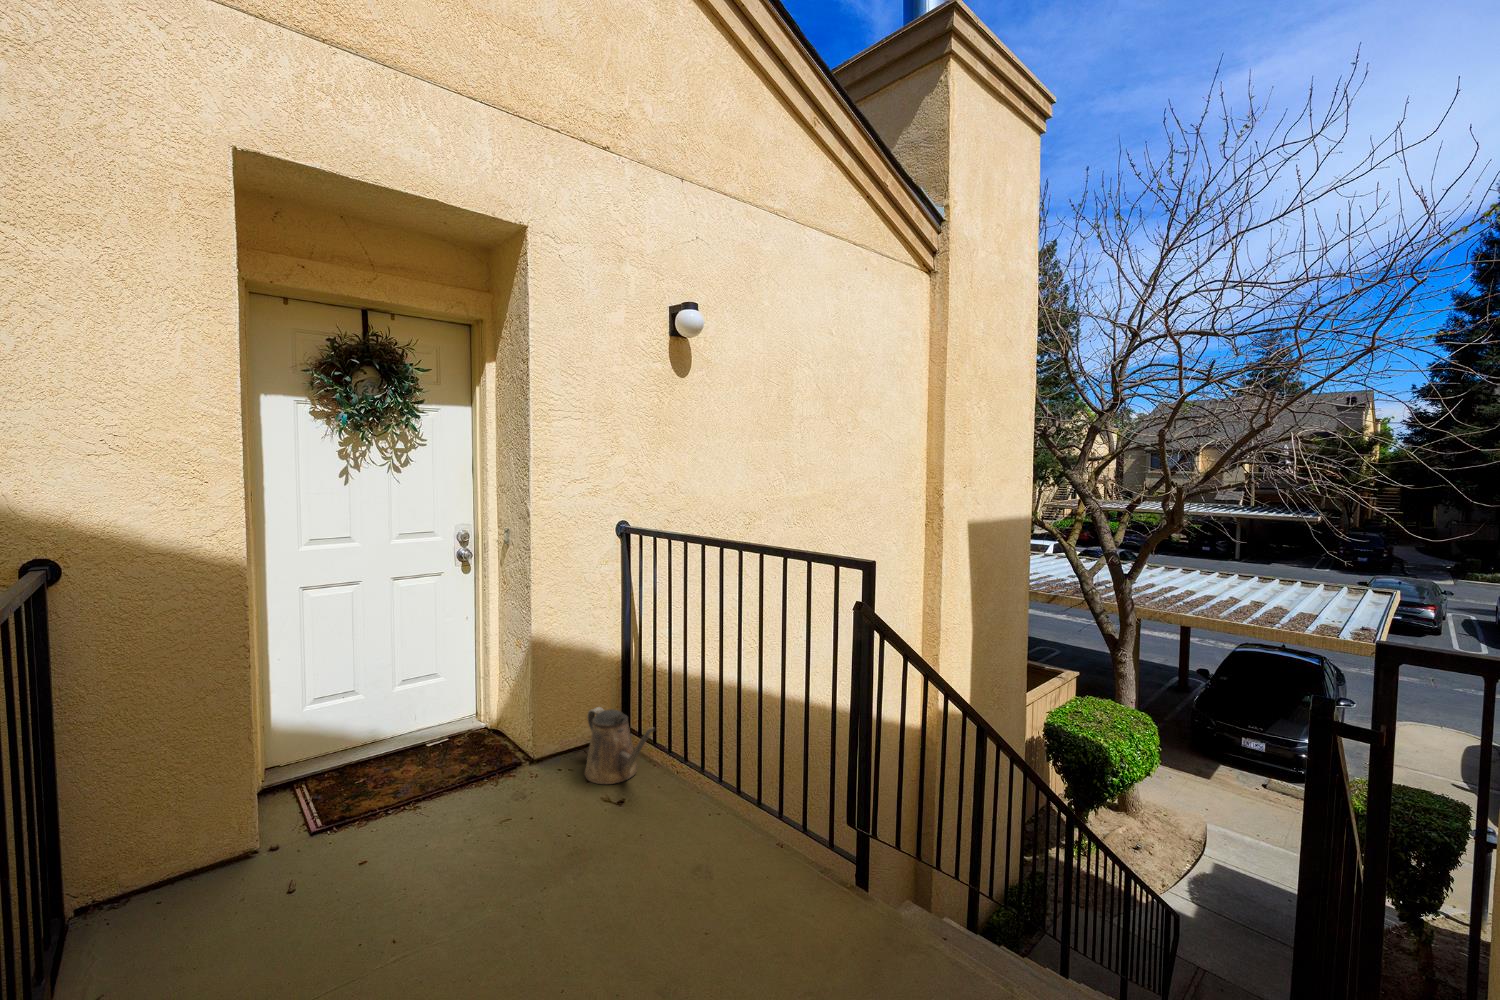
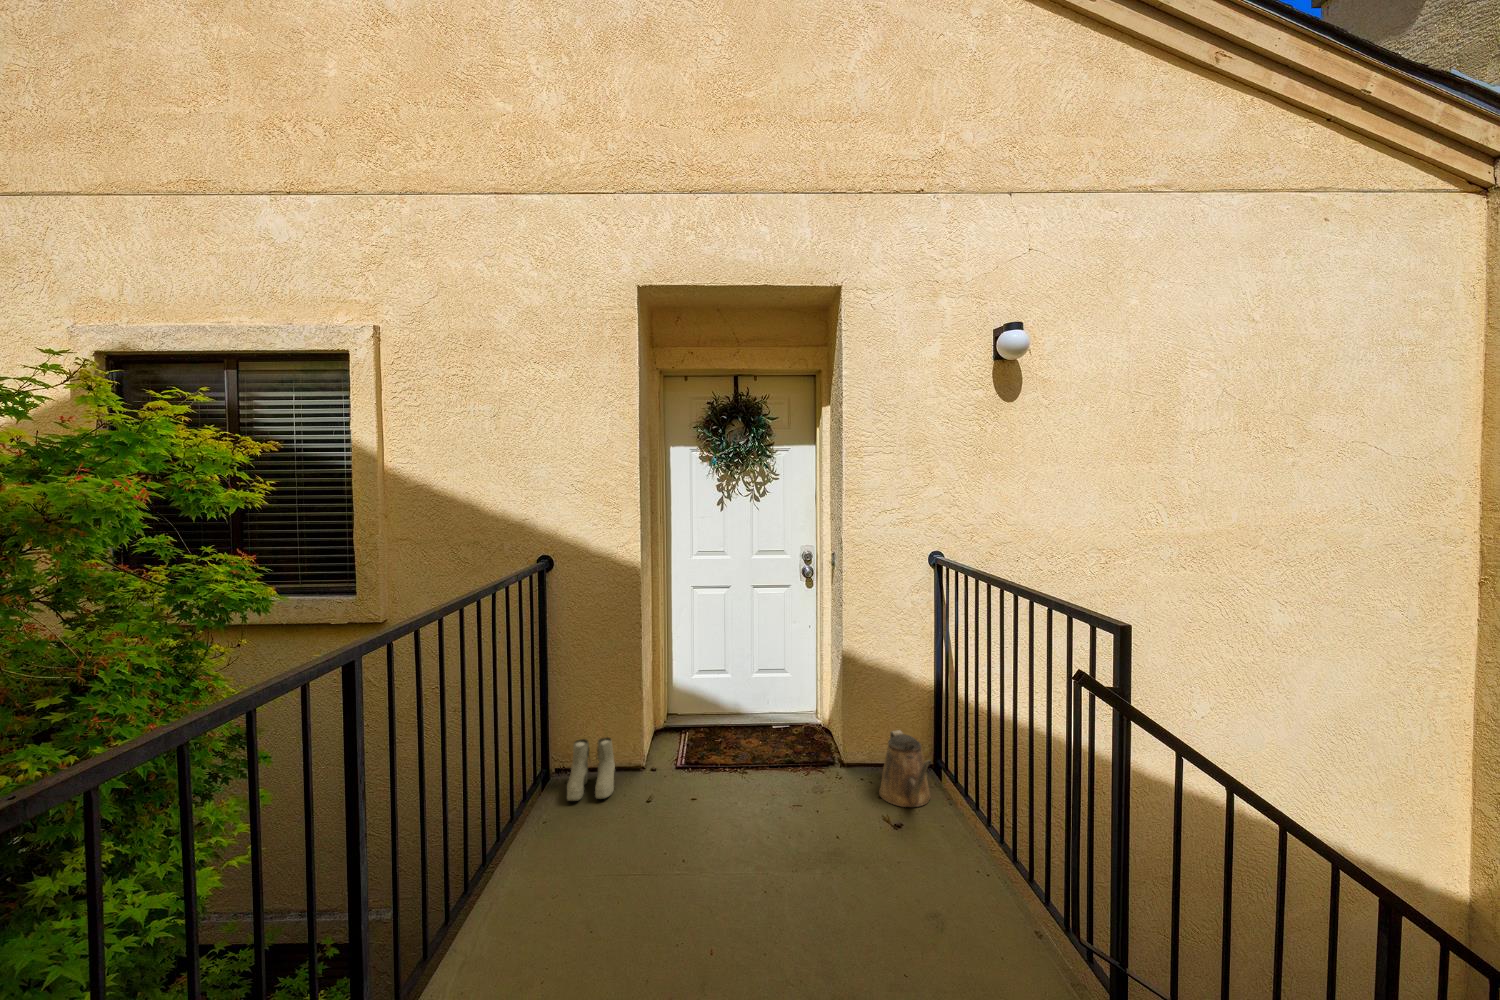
boots: none [112,824,210,947] -> present [567,737,615,801]

